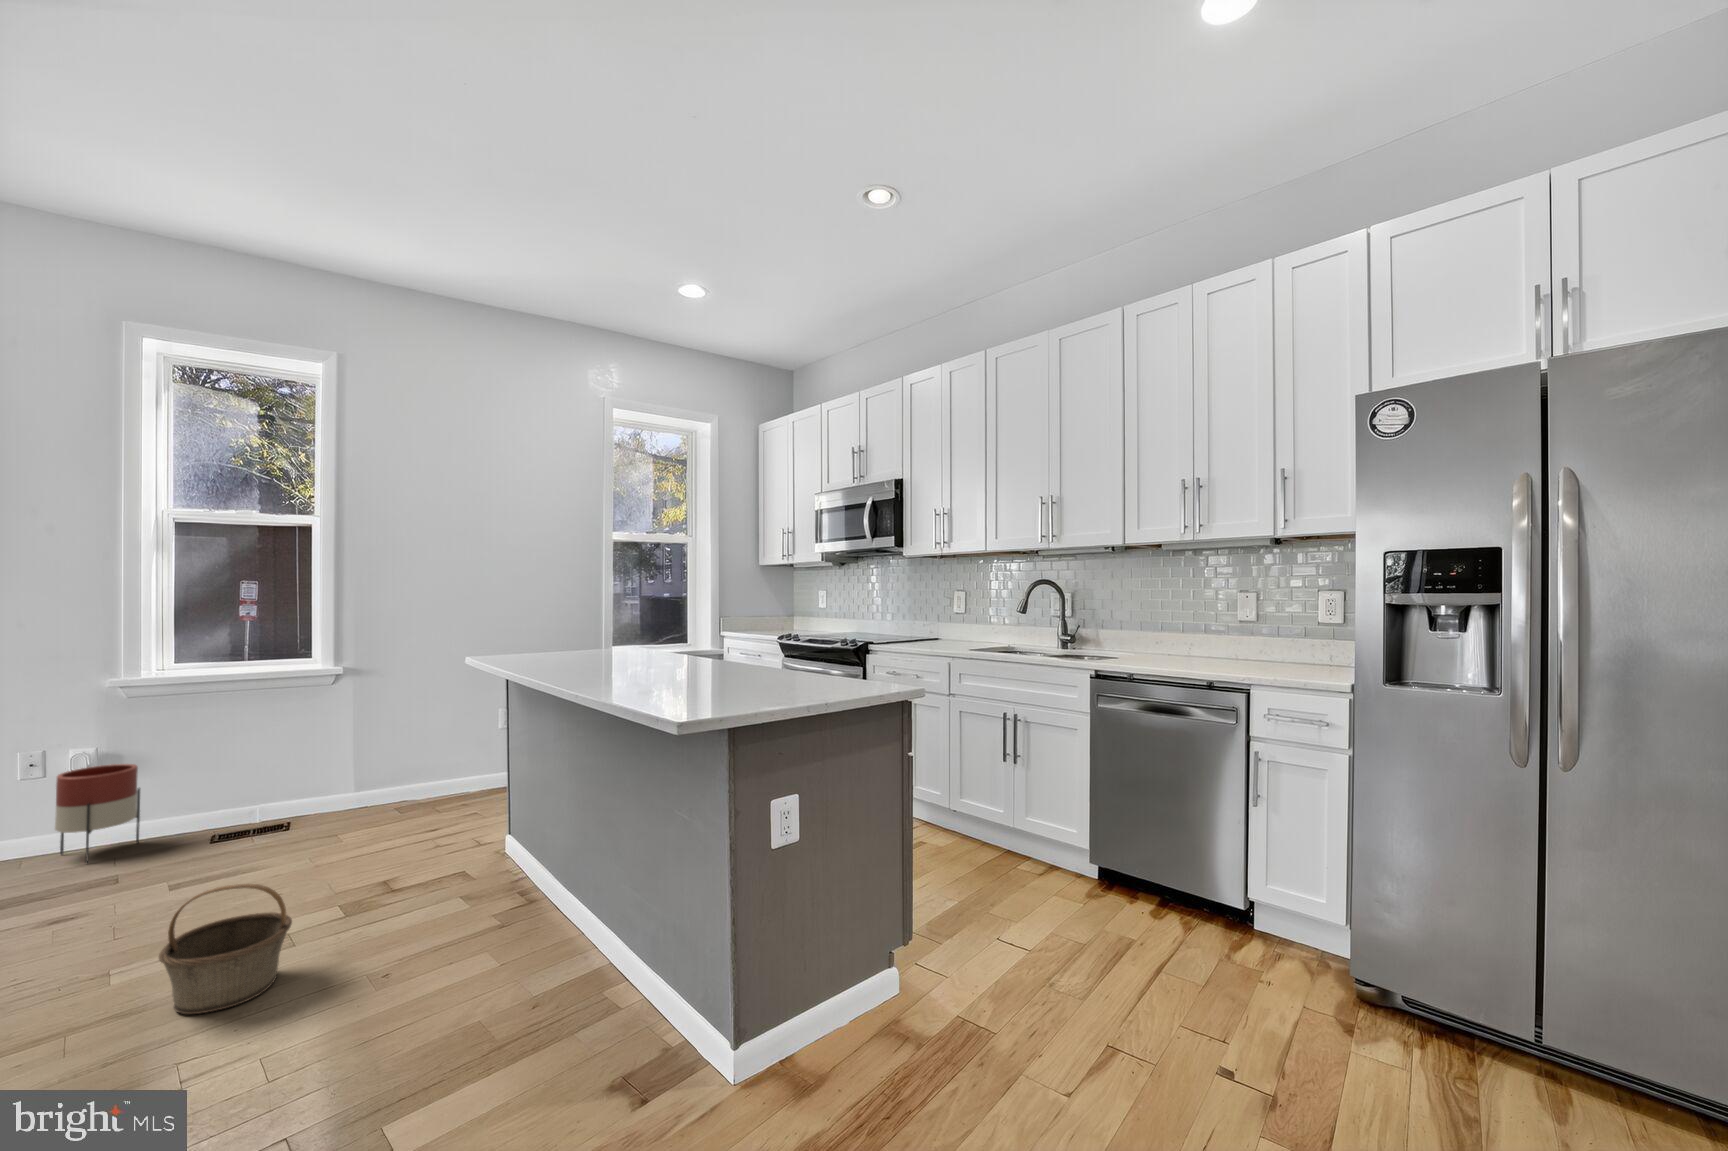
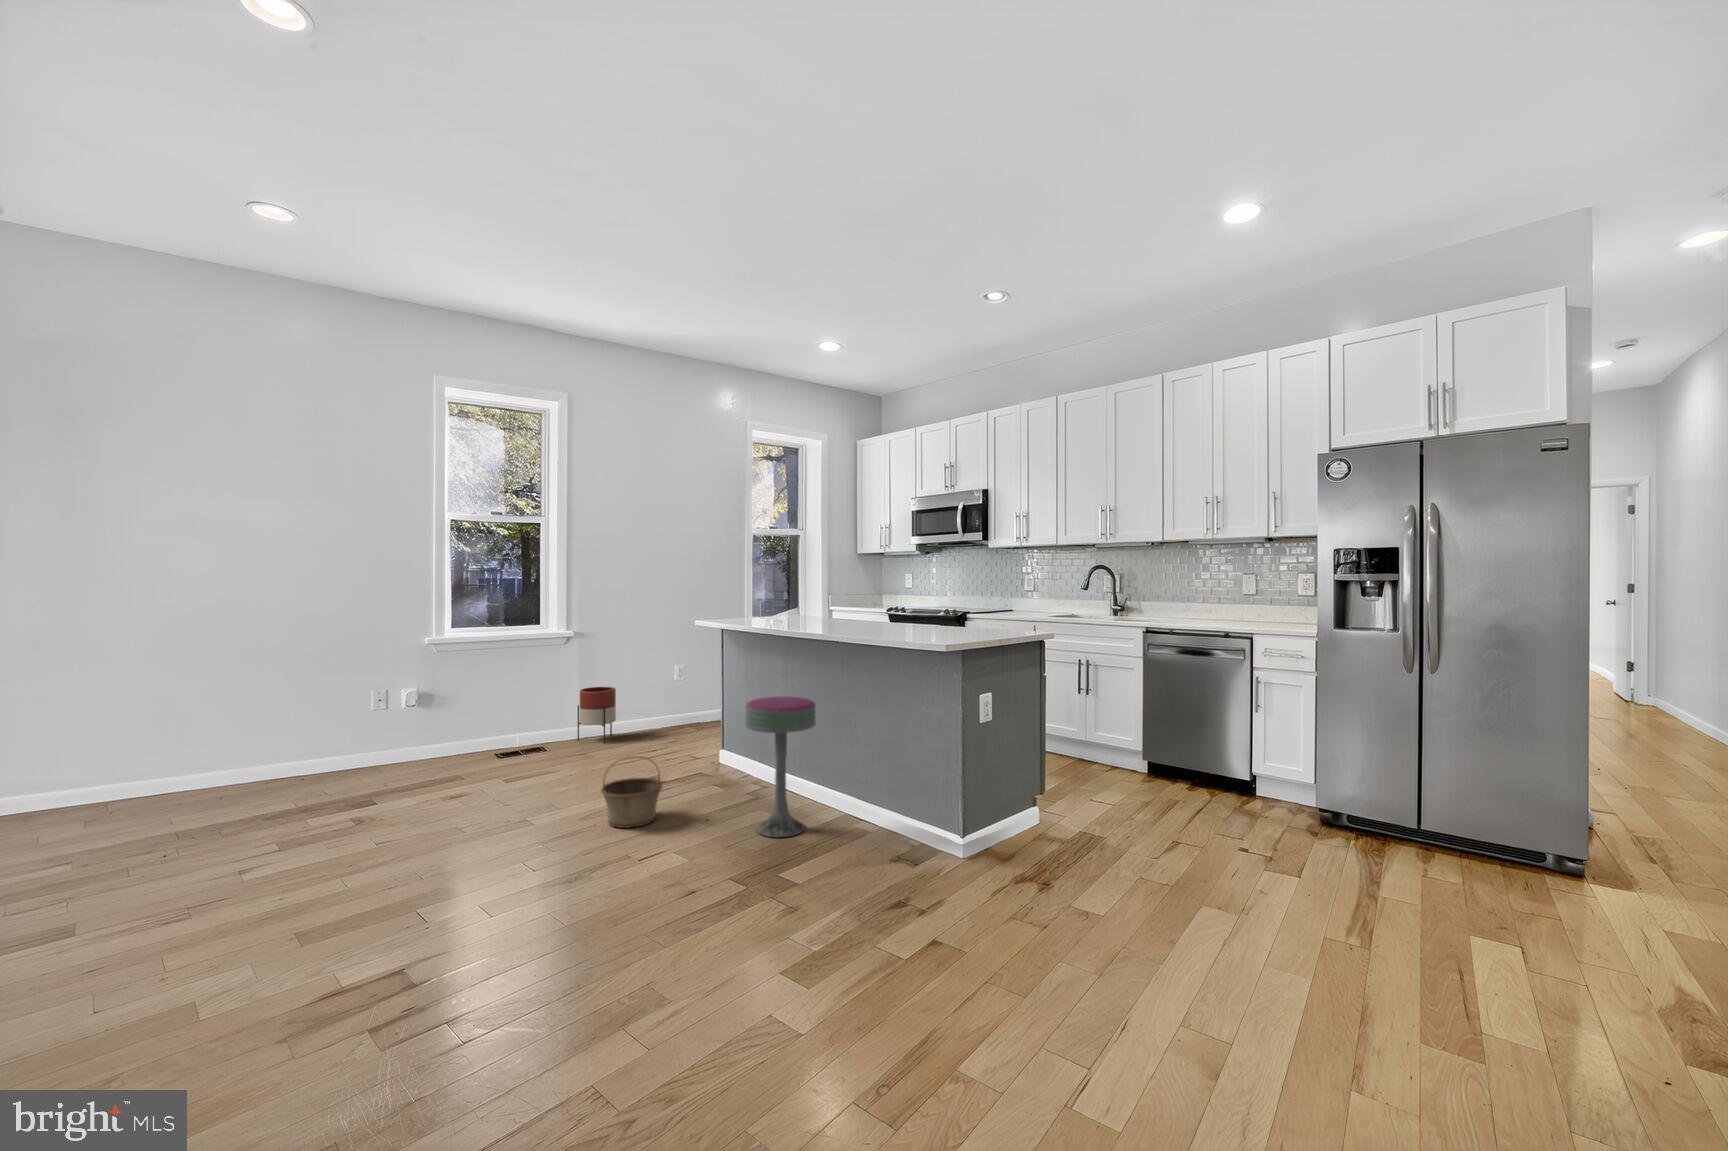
planter: present [55,764,140,863] -> present [578,687,616,744]
bar stool: none [387,786,525,1045] -> present [745,696,816,837]

